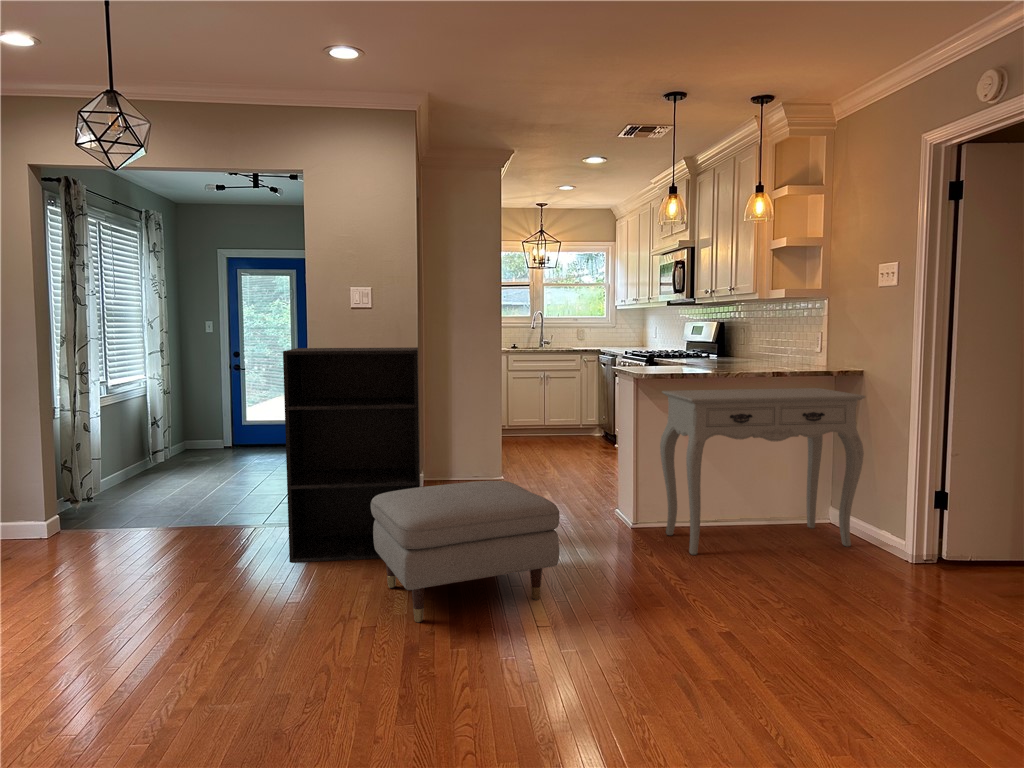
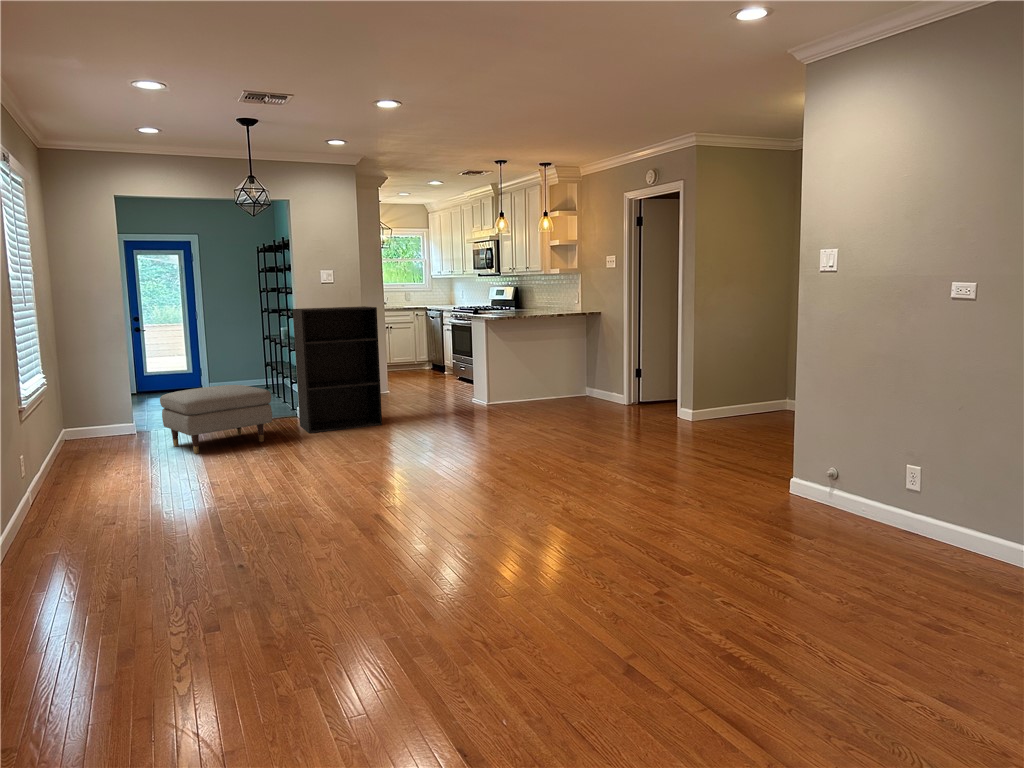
console table: present [660,388,865,555] -> none [501,323,603,412]
ottoman: present [371,481,560,622] -> present [160,385,272,454]

